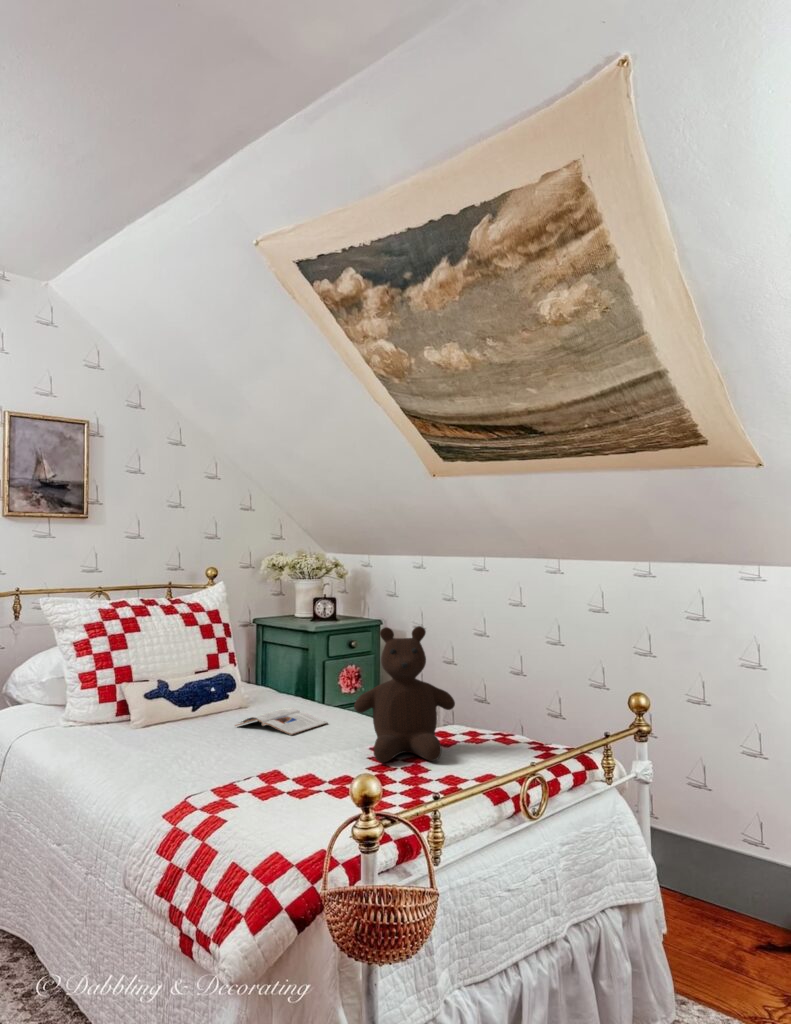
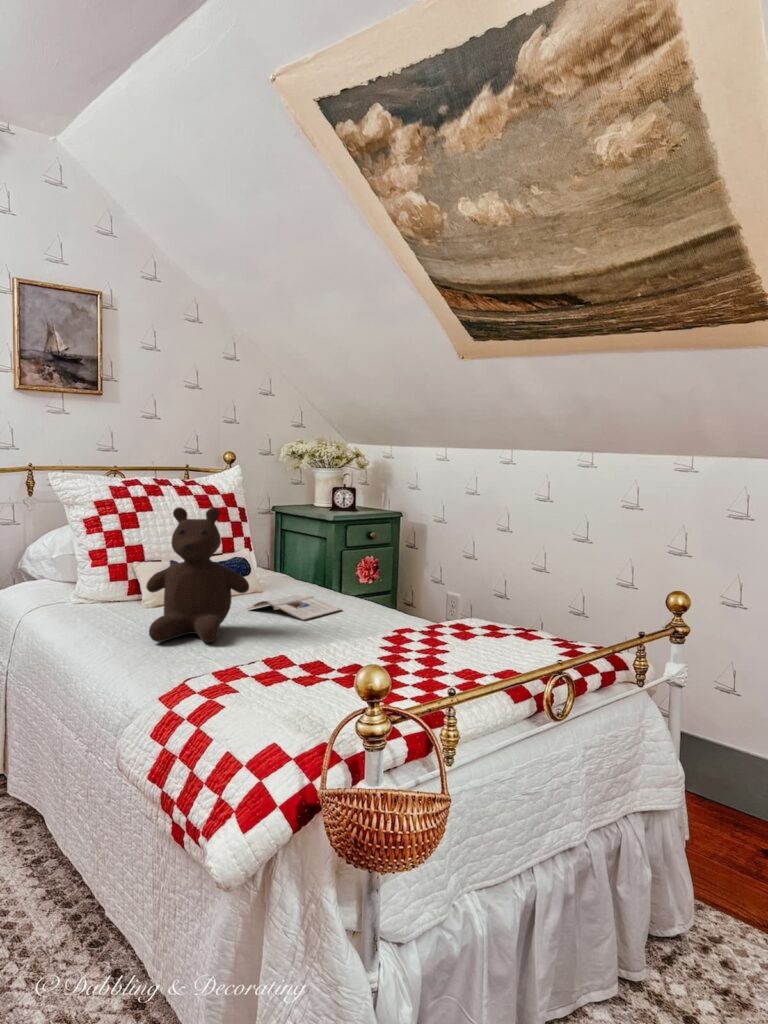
teddy bear: present [354,626,455,763] -> present [146,507,249,642]

